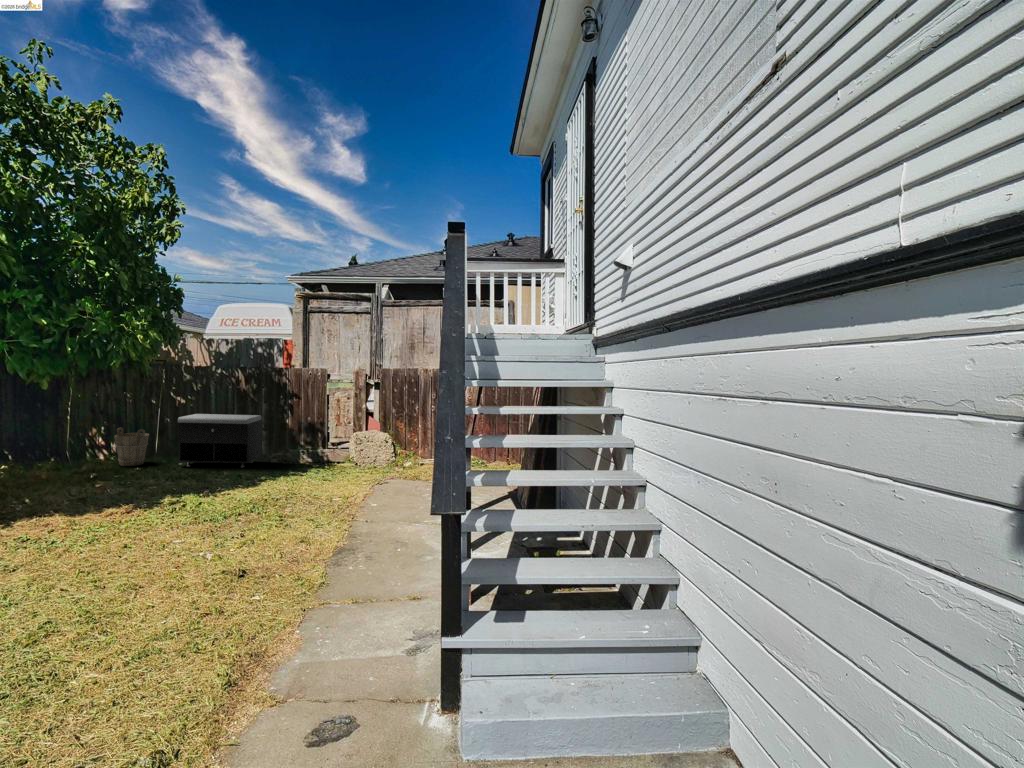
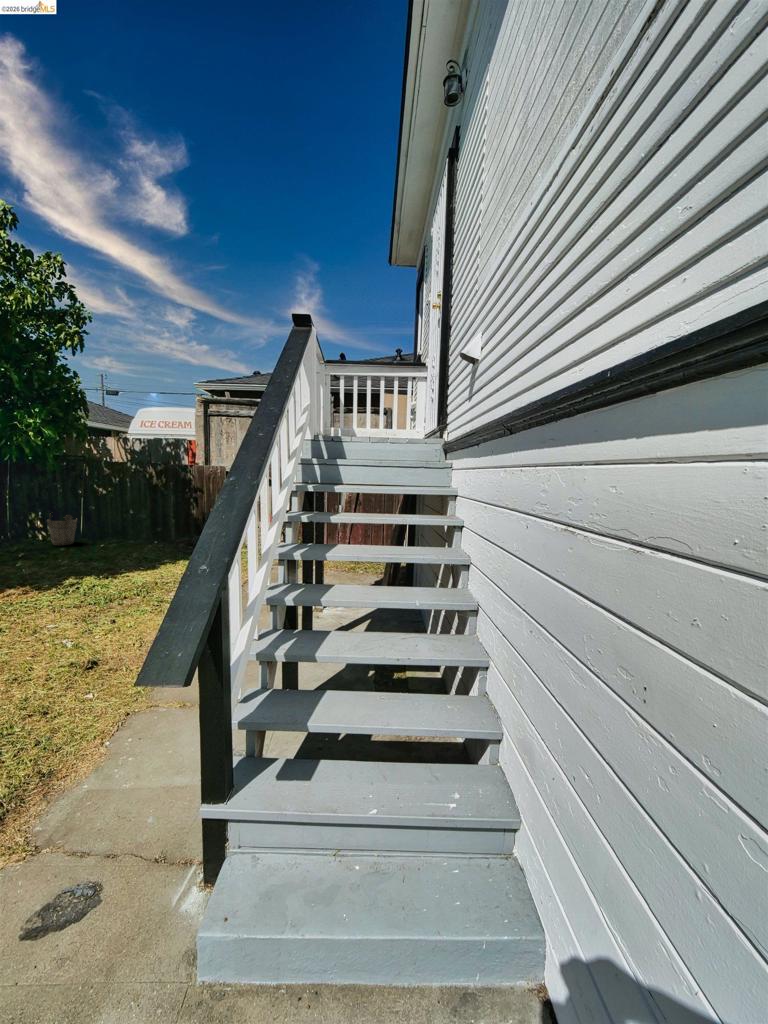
storage bench: present [178,414,261,467] -> none [97,503,171,549]

